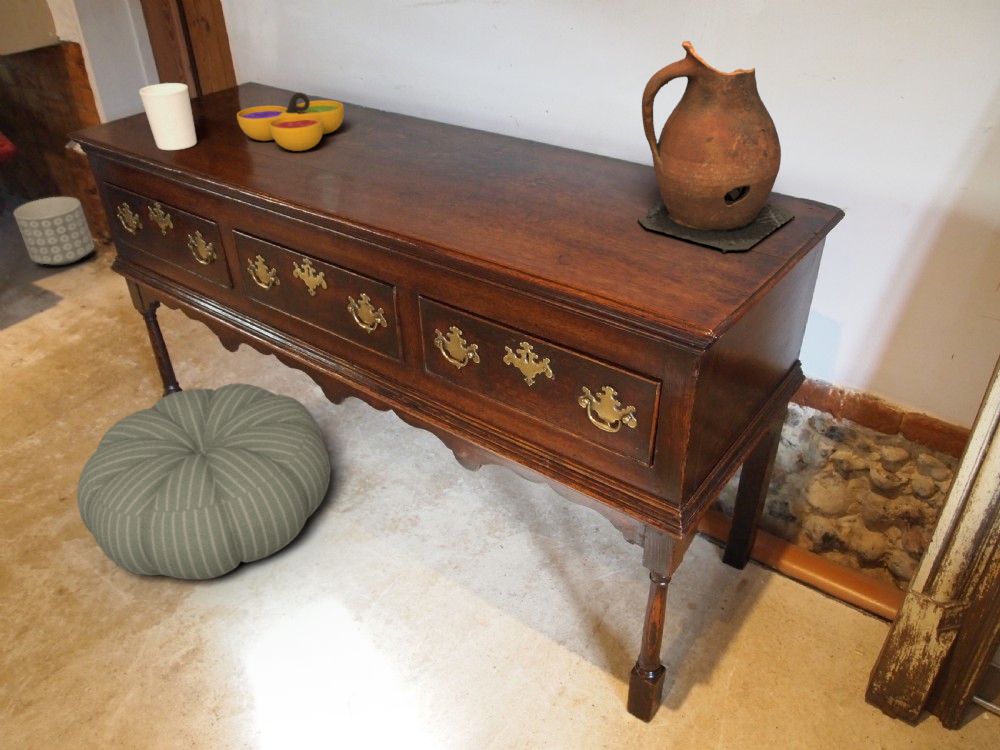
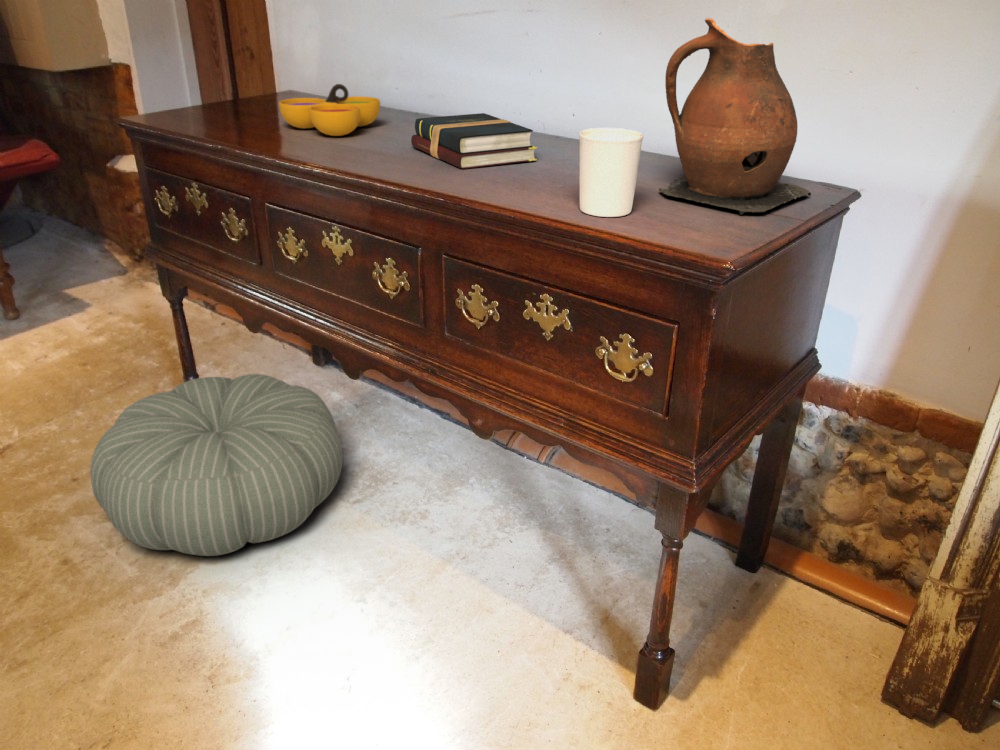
candle holder: present [139,83,197,150] -> present [579,128,643,217]
hardback book: none [378,122,510,196] -> present [411,113,537,169]
planter: present [14,197,94,265] -> none [48,212,123,277]

